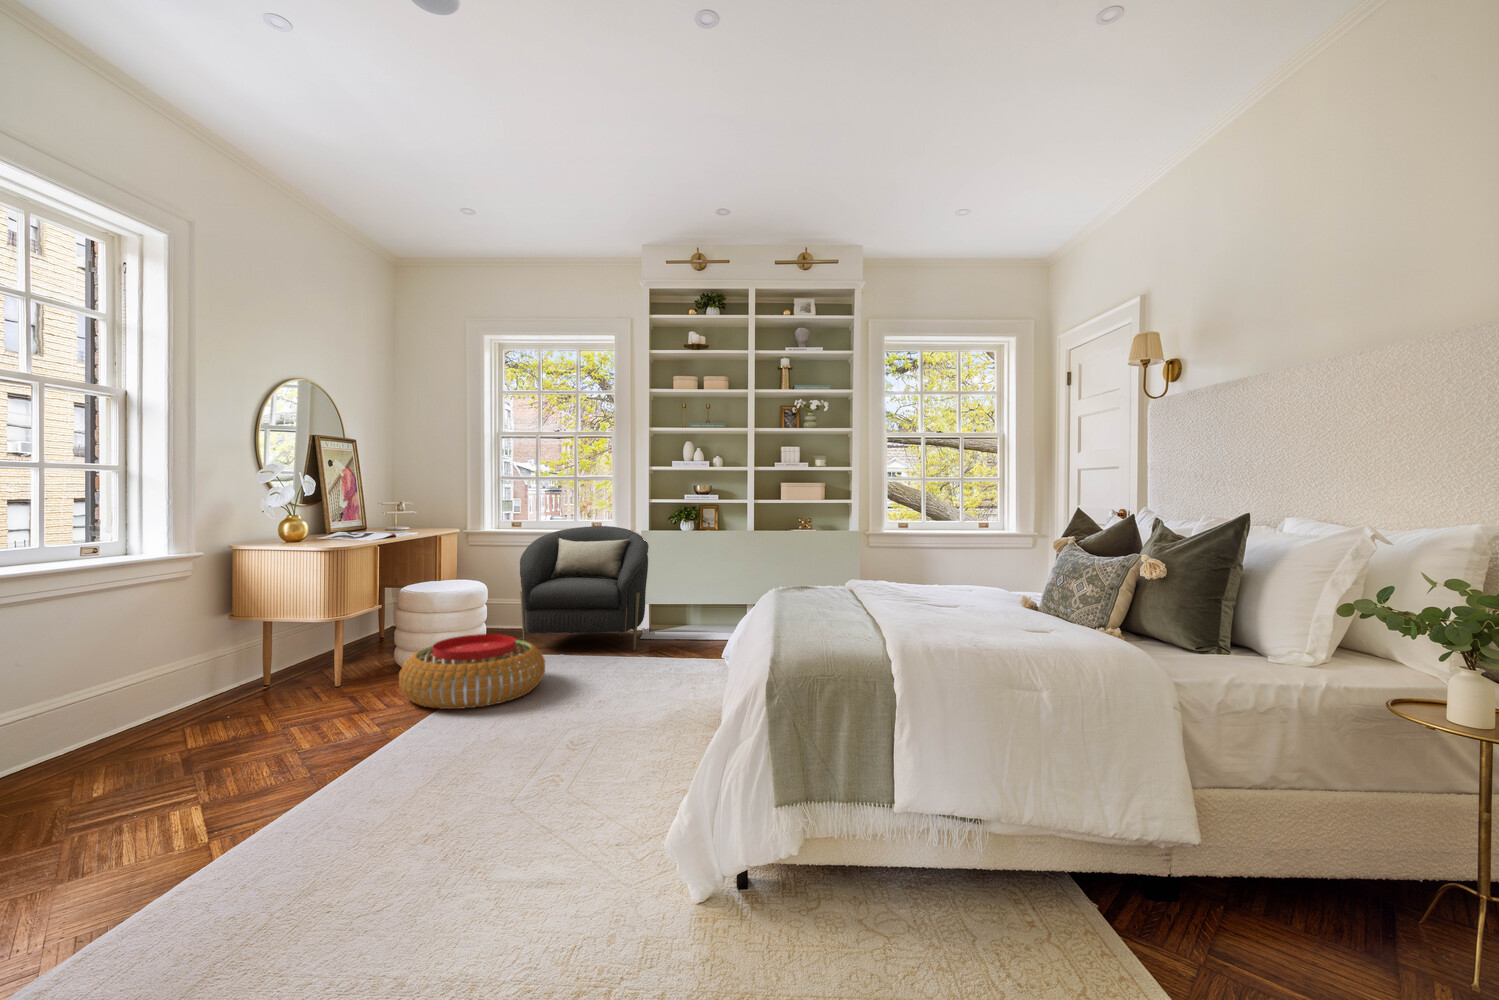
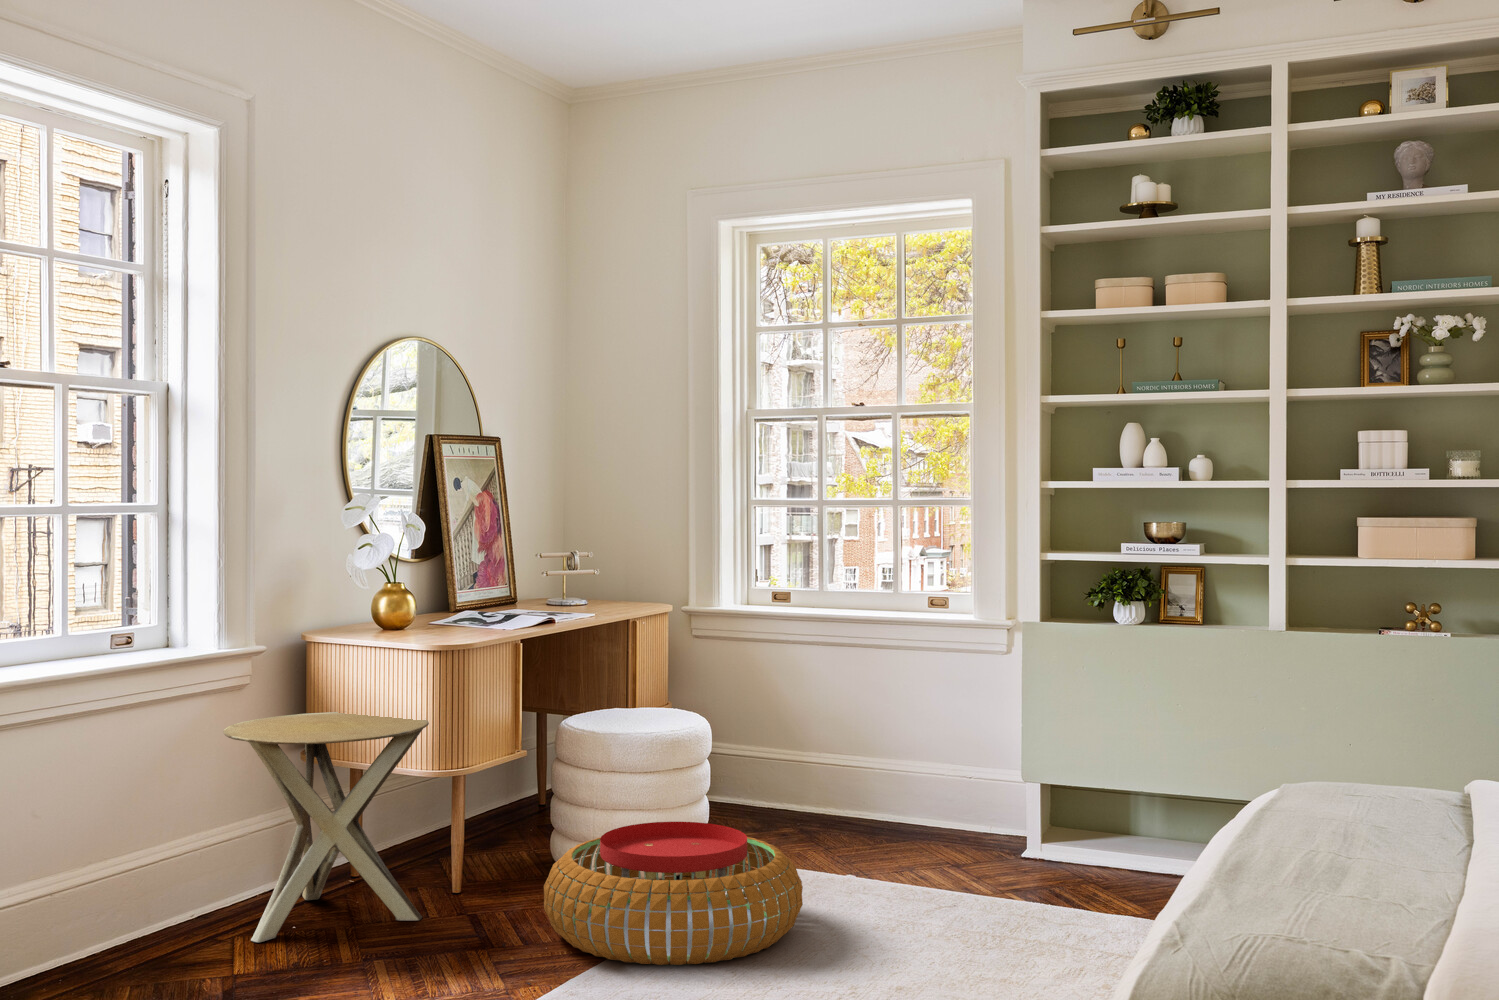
armchair: present [520,526,649,649] -> none [773,607,1038,879]
side table: none [175,588,322,728] -> present [223,712,429,942]

